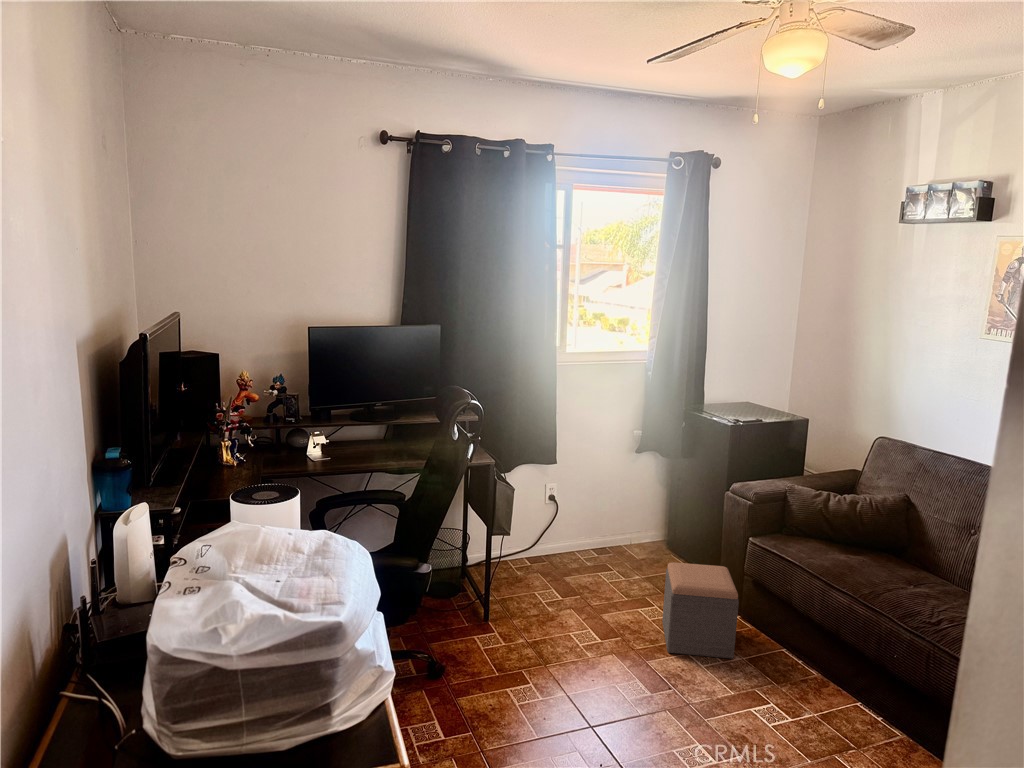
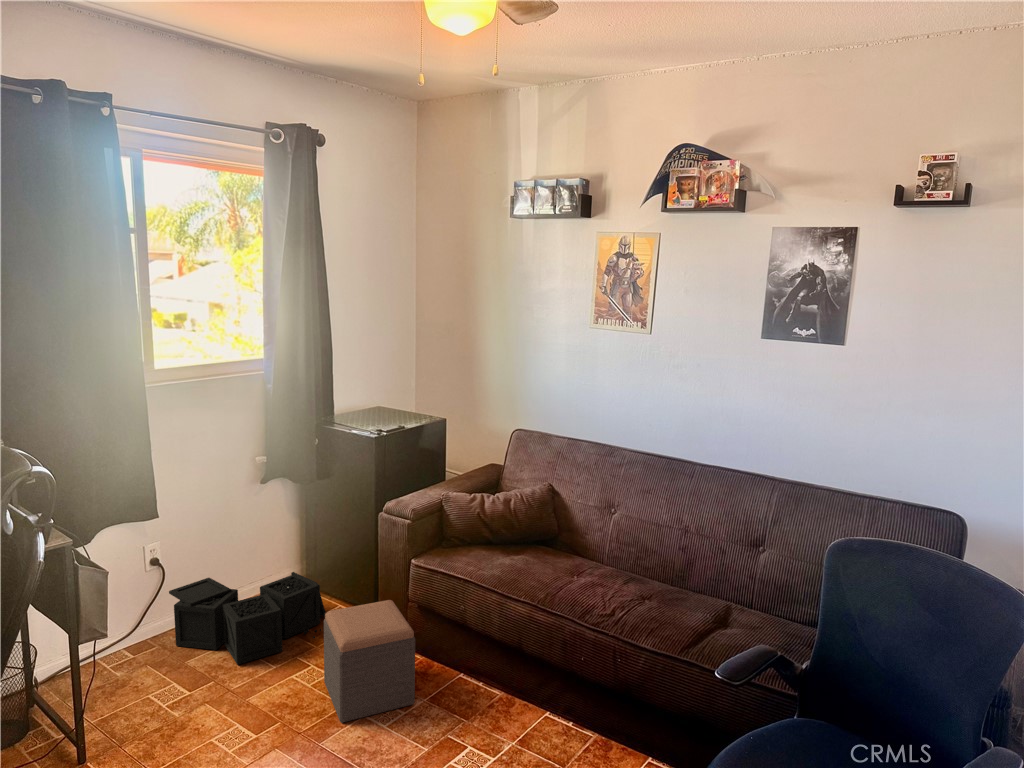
storage bin: none [558,522,677,591] -> present [169,572,326,665]

